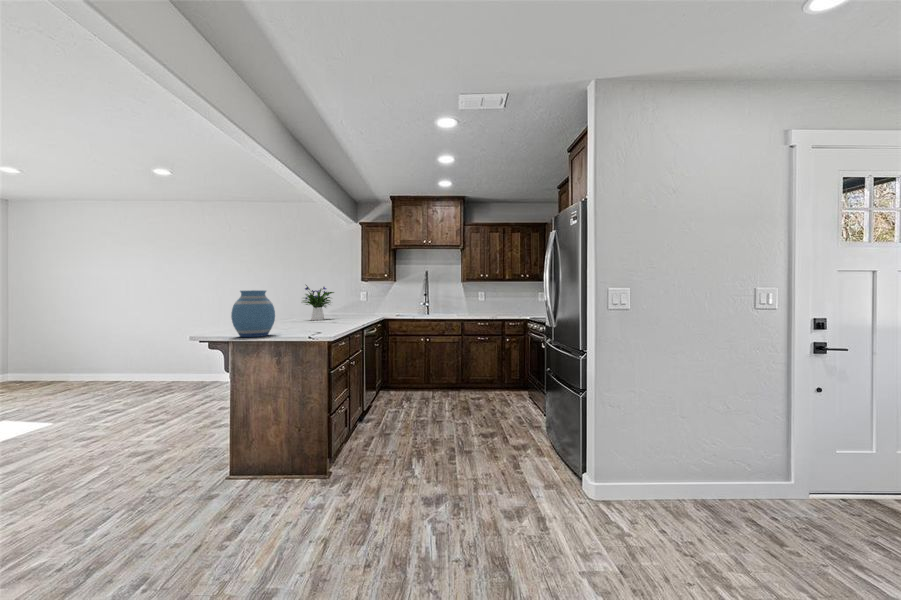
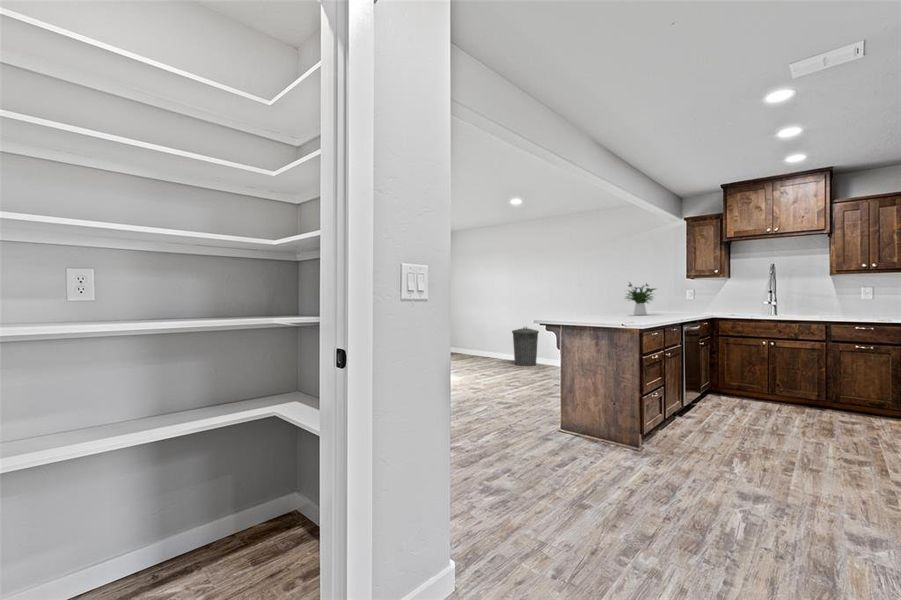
vase: present [231,290,275,337] -> none [564,285,597,322]
trash can: none [156,338,196,388] -> present [512,327,539,366]

